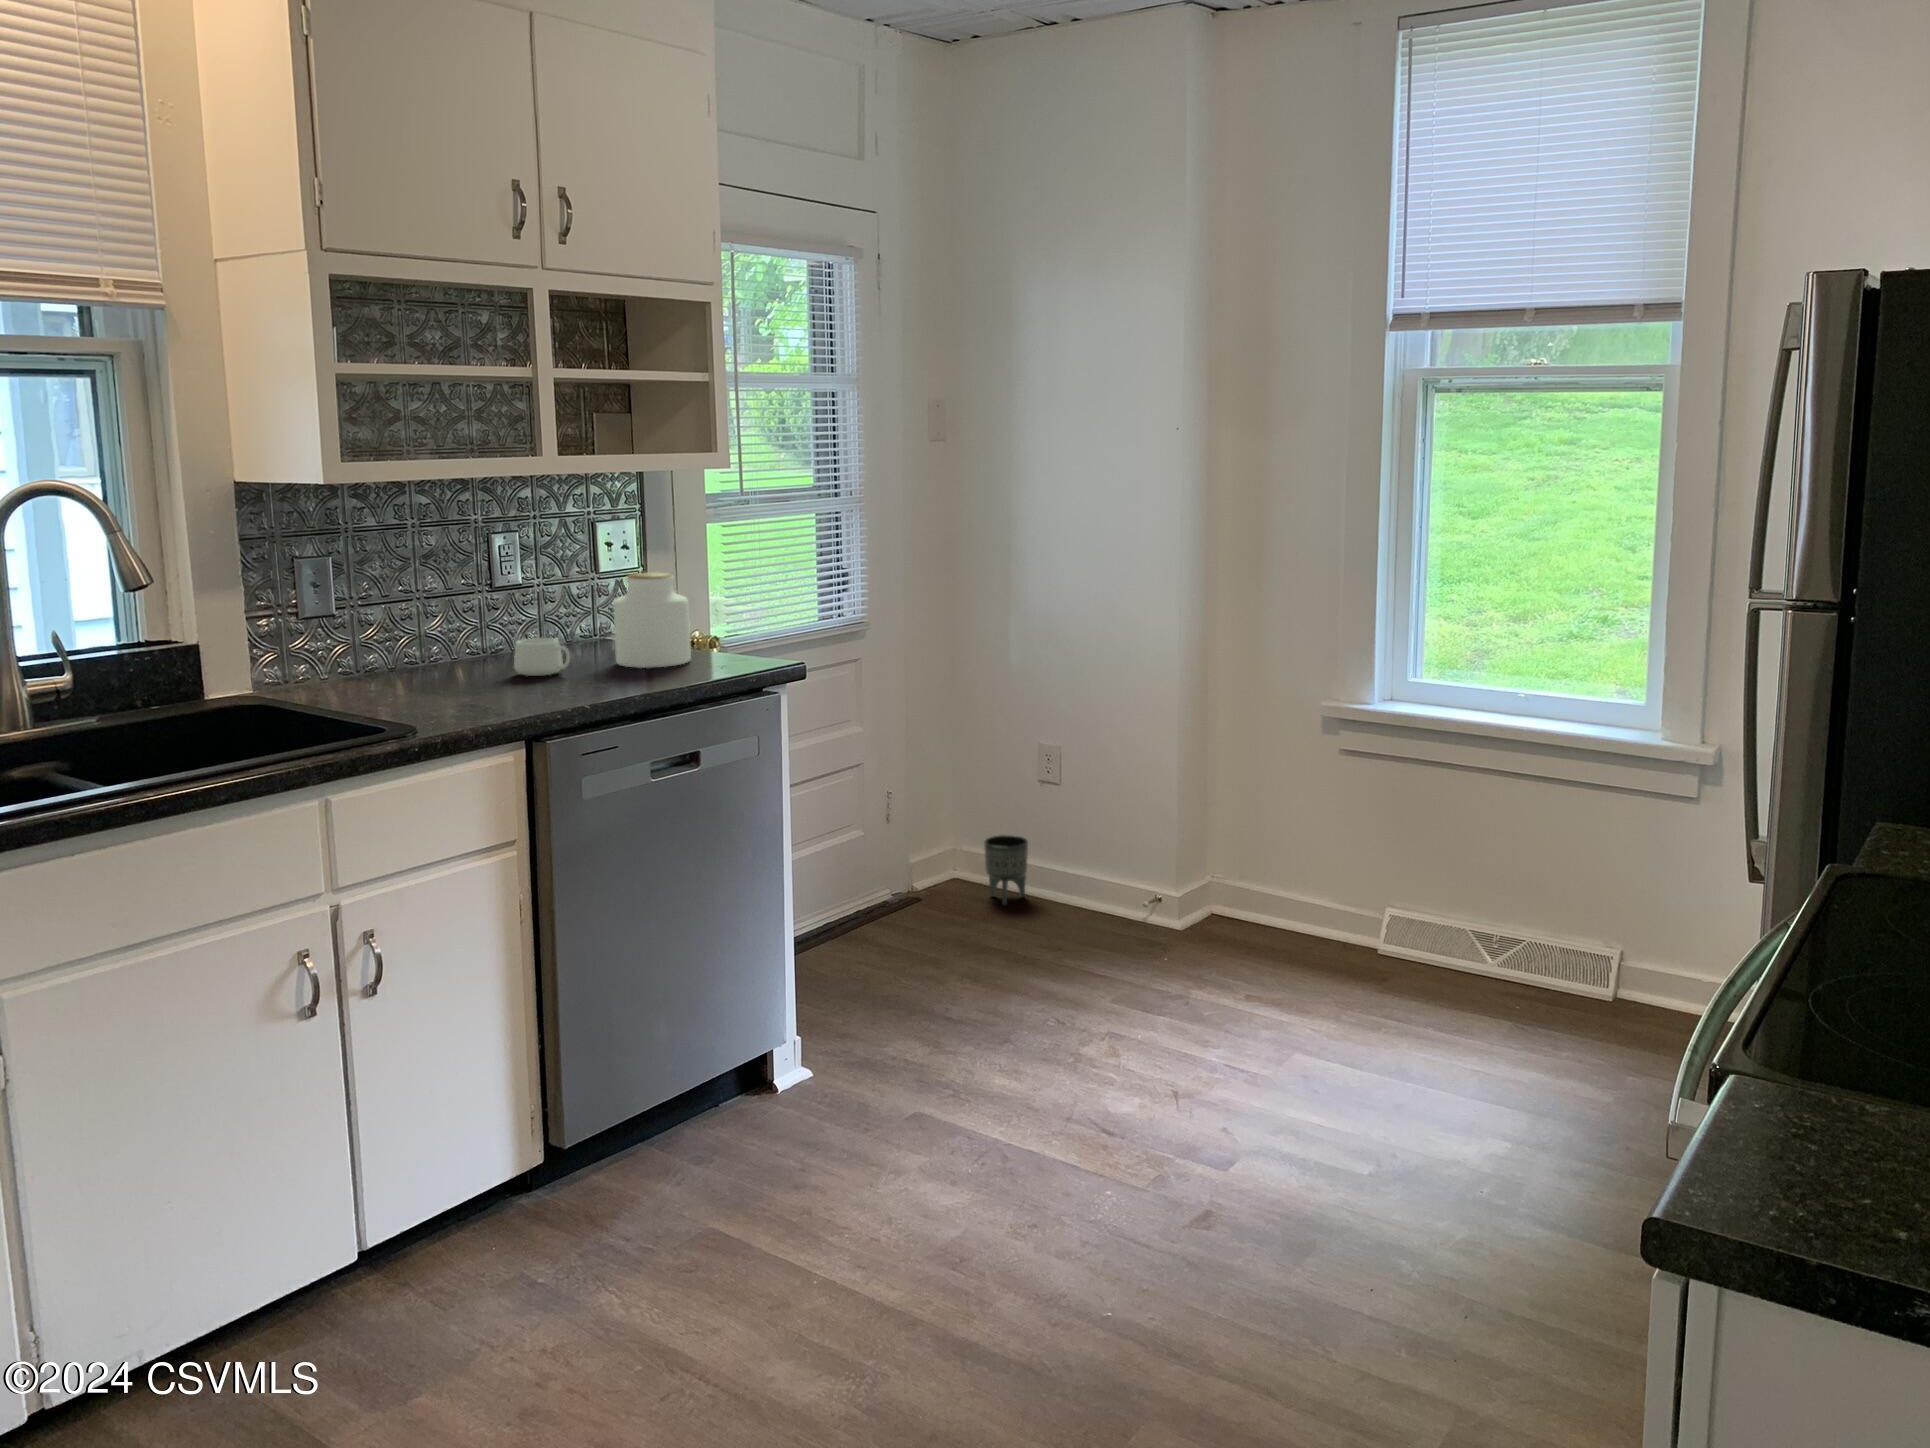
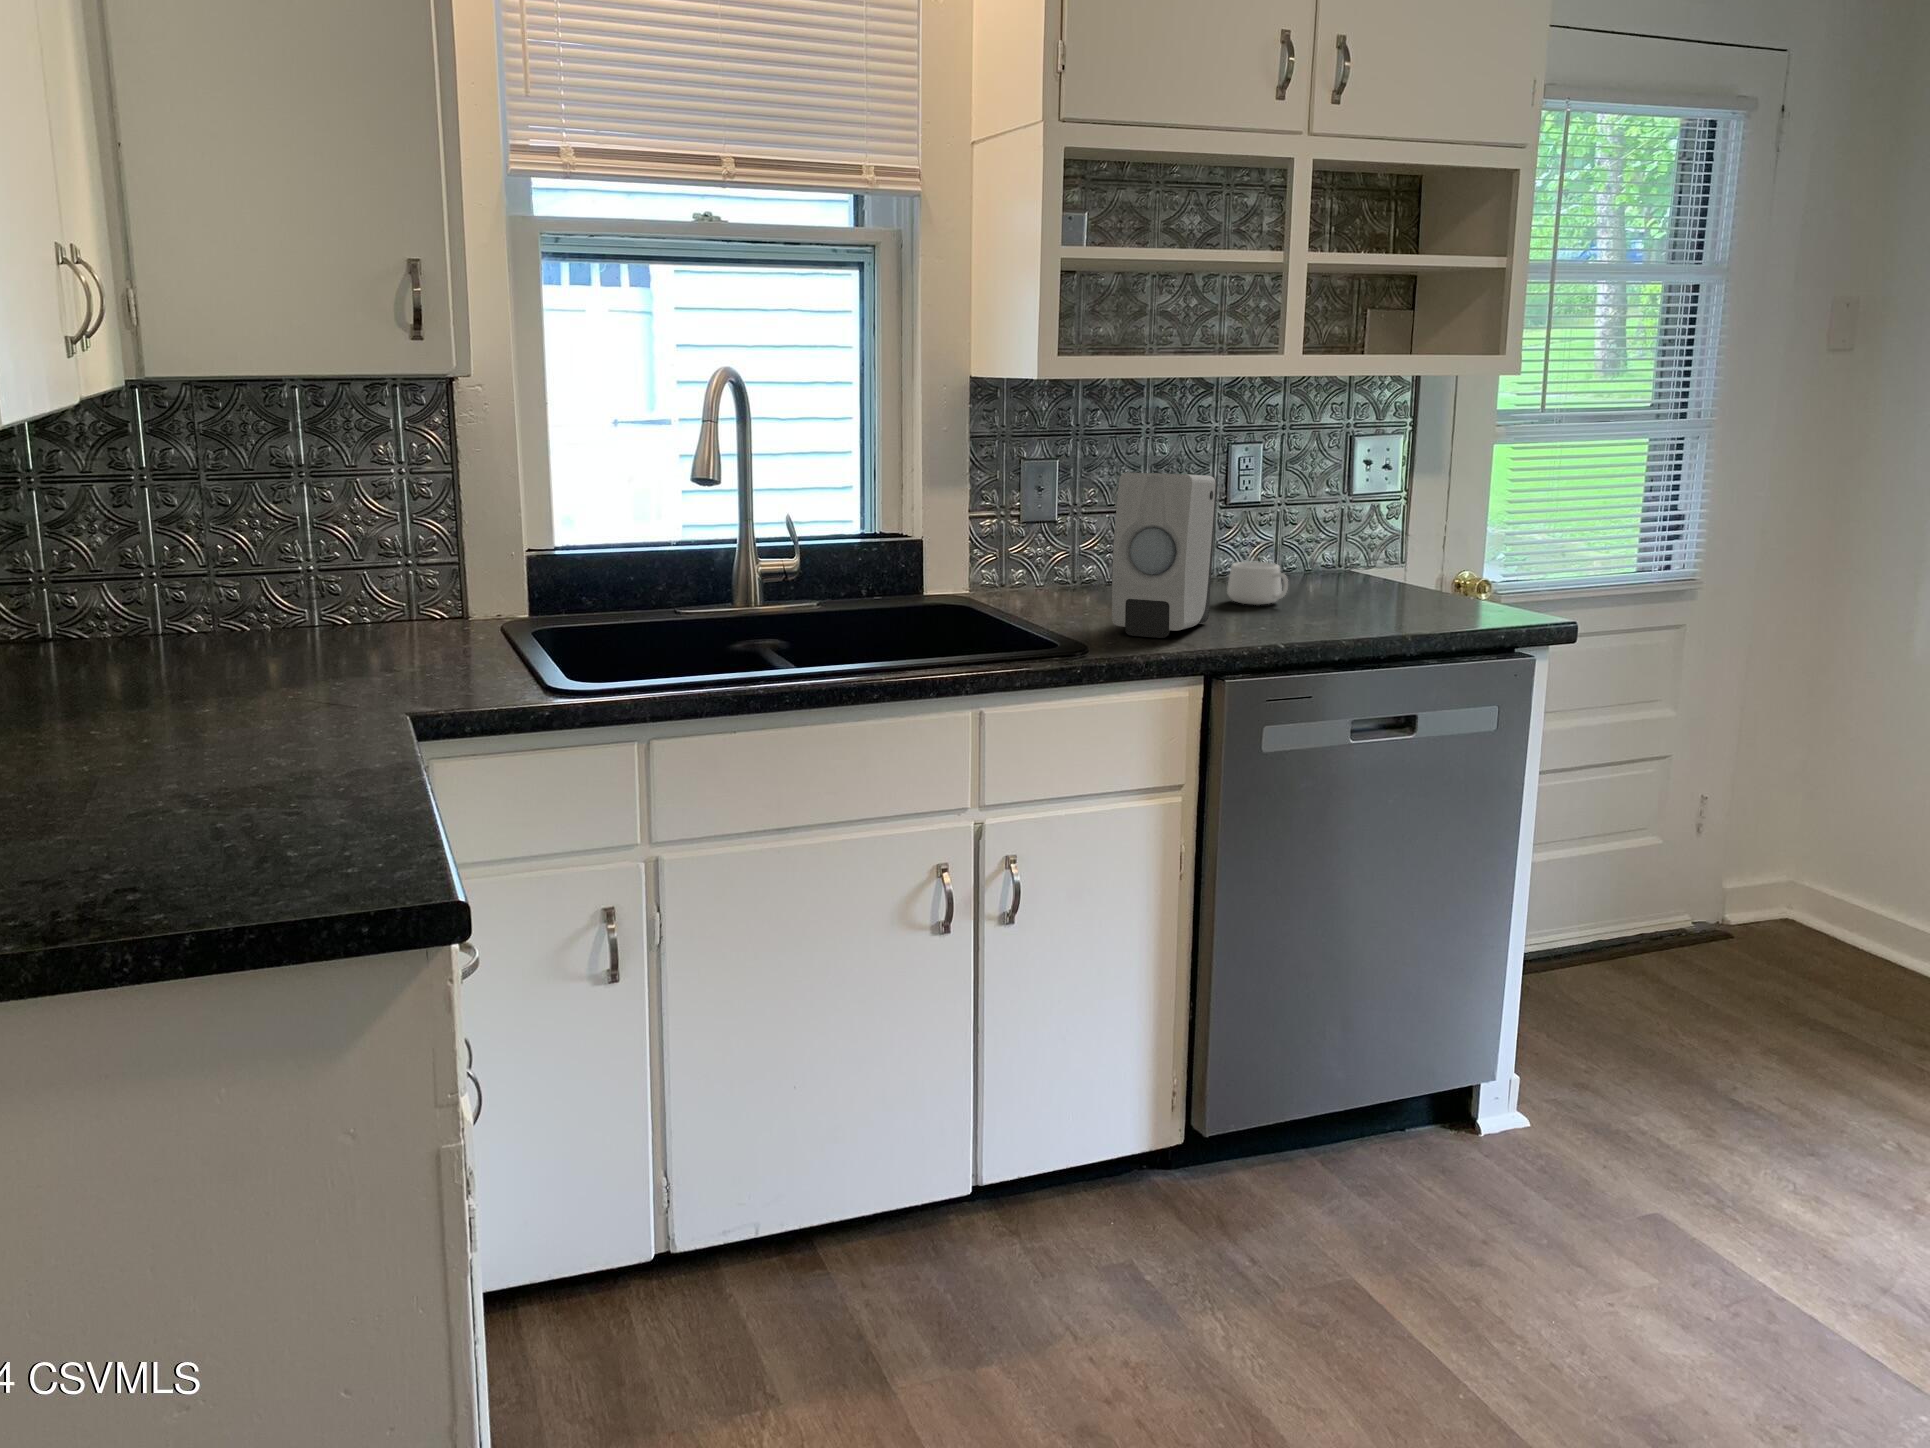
soap dispenser: none [422,566,511,714] -> present [1112,472,1217,638]
jar: present [614,572,691,668] -> none [1345,496,1440,608]
planter: present [984,835,1028,905] -> none [1834,876,1906,968]

